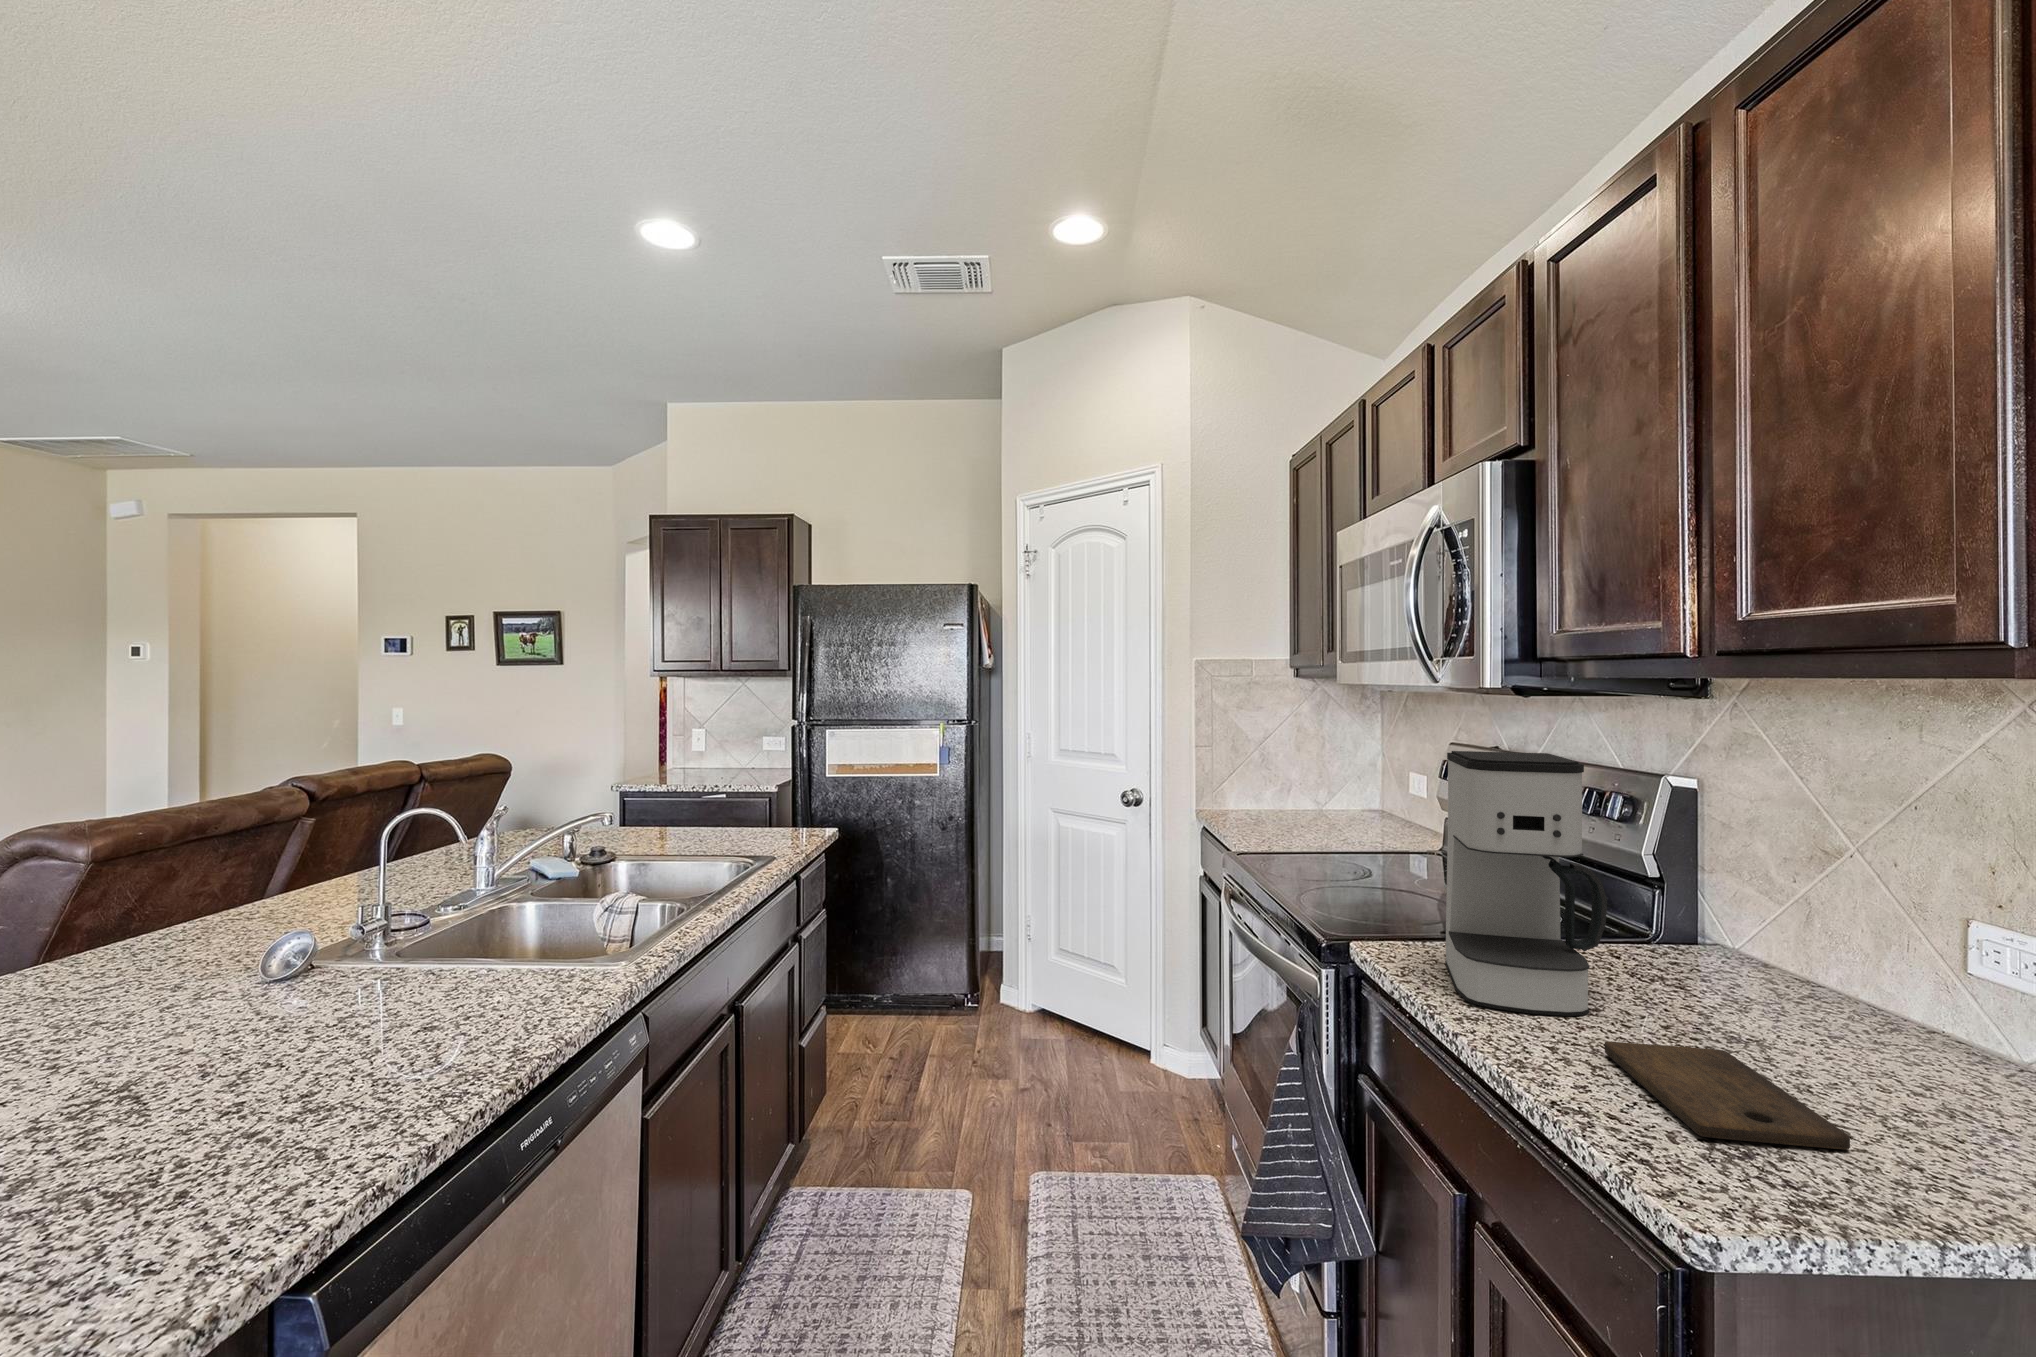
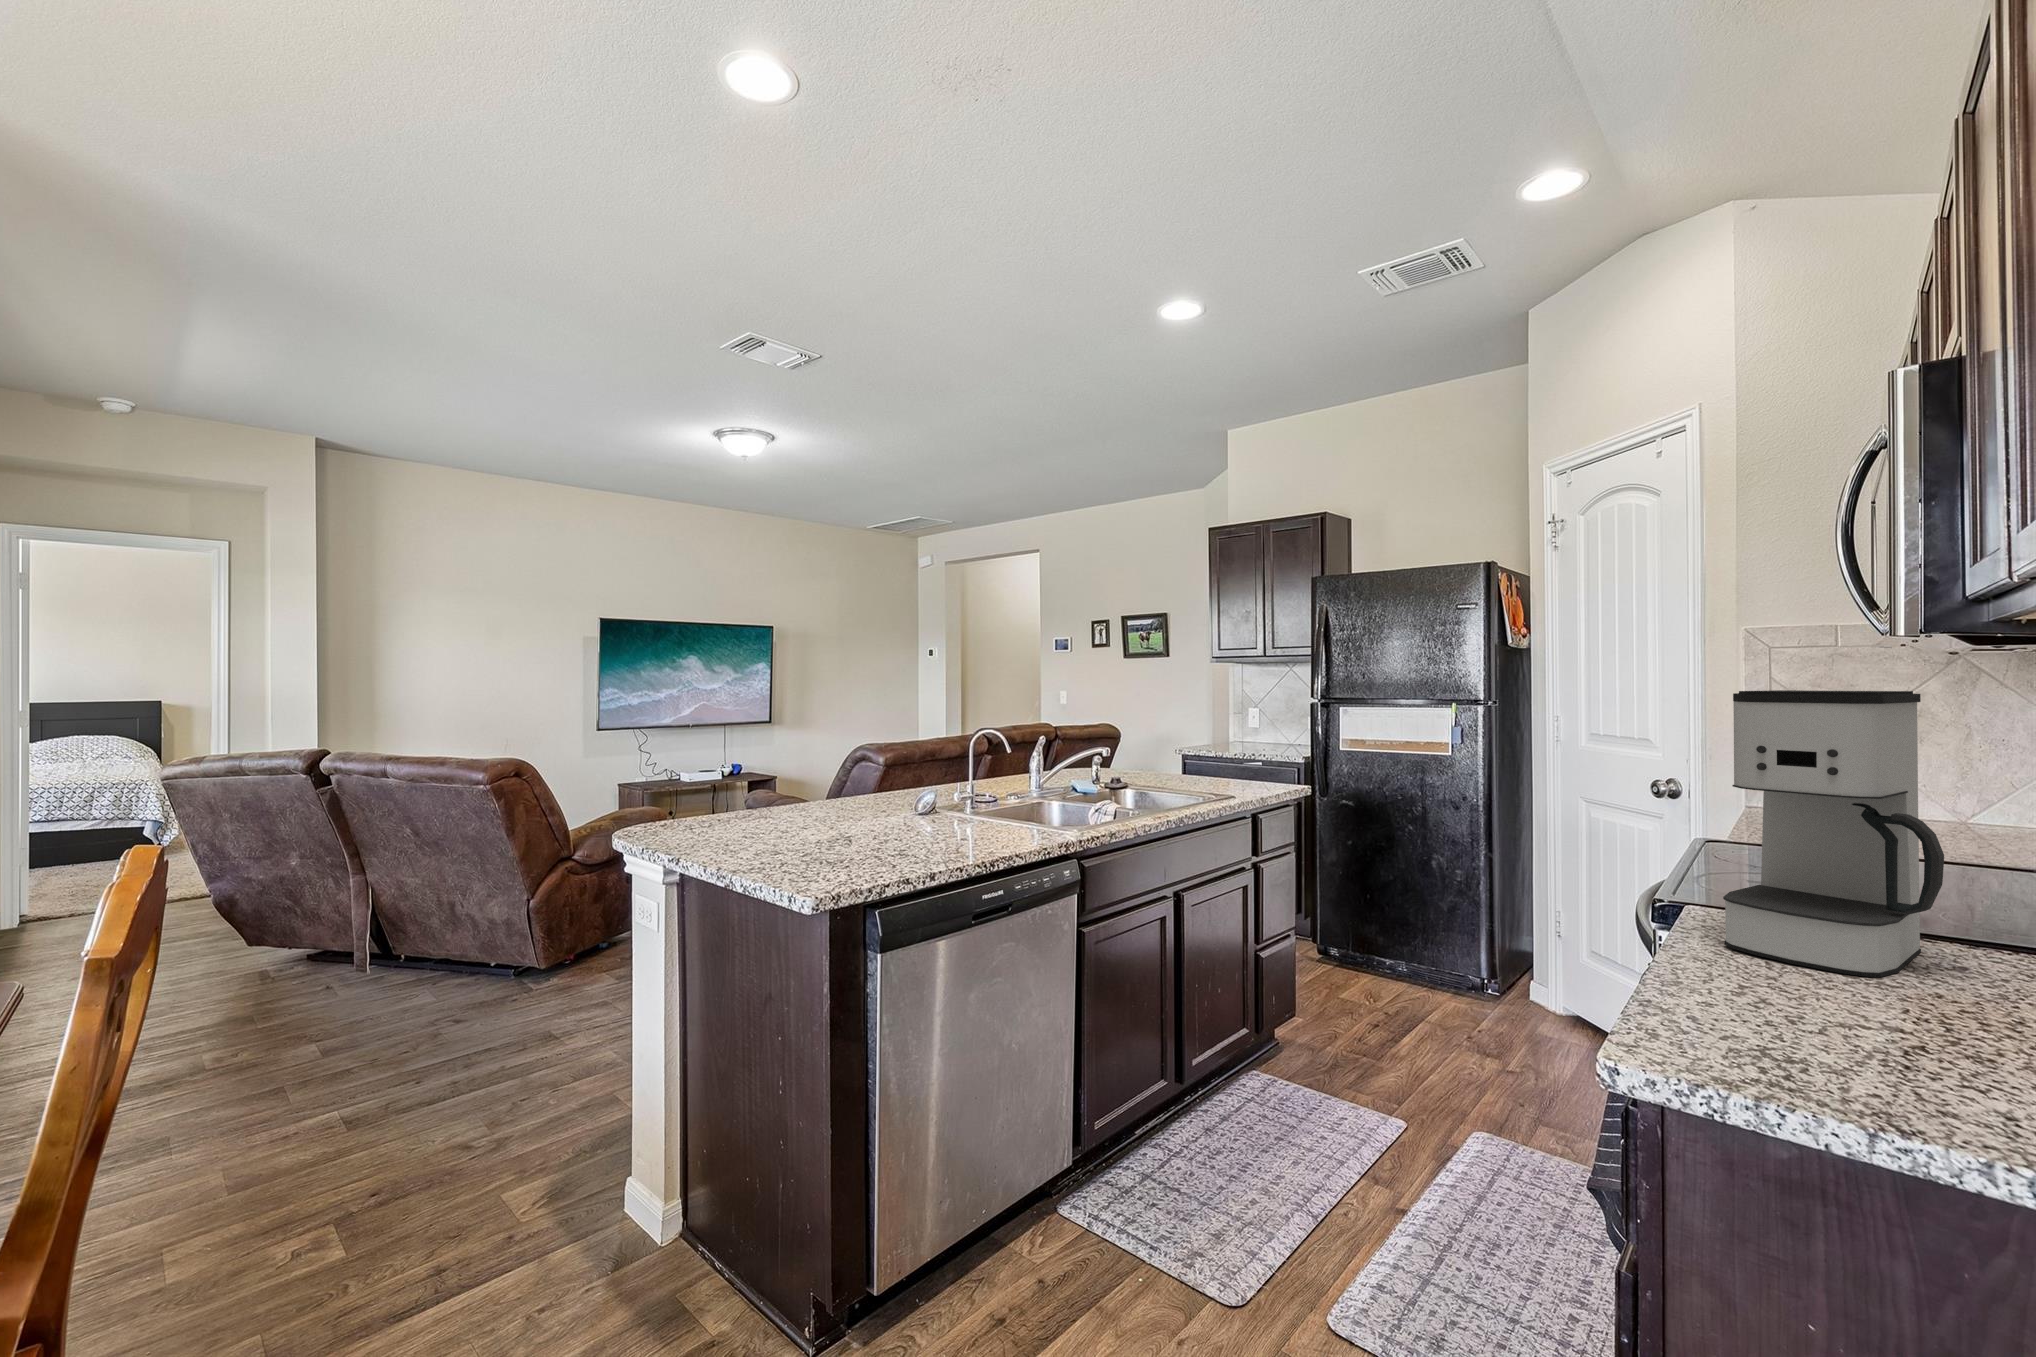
cutting board: present [1605,1042,1850,1150] -> none [1758,980,1974,1084]

